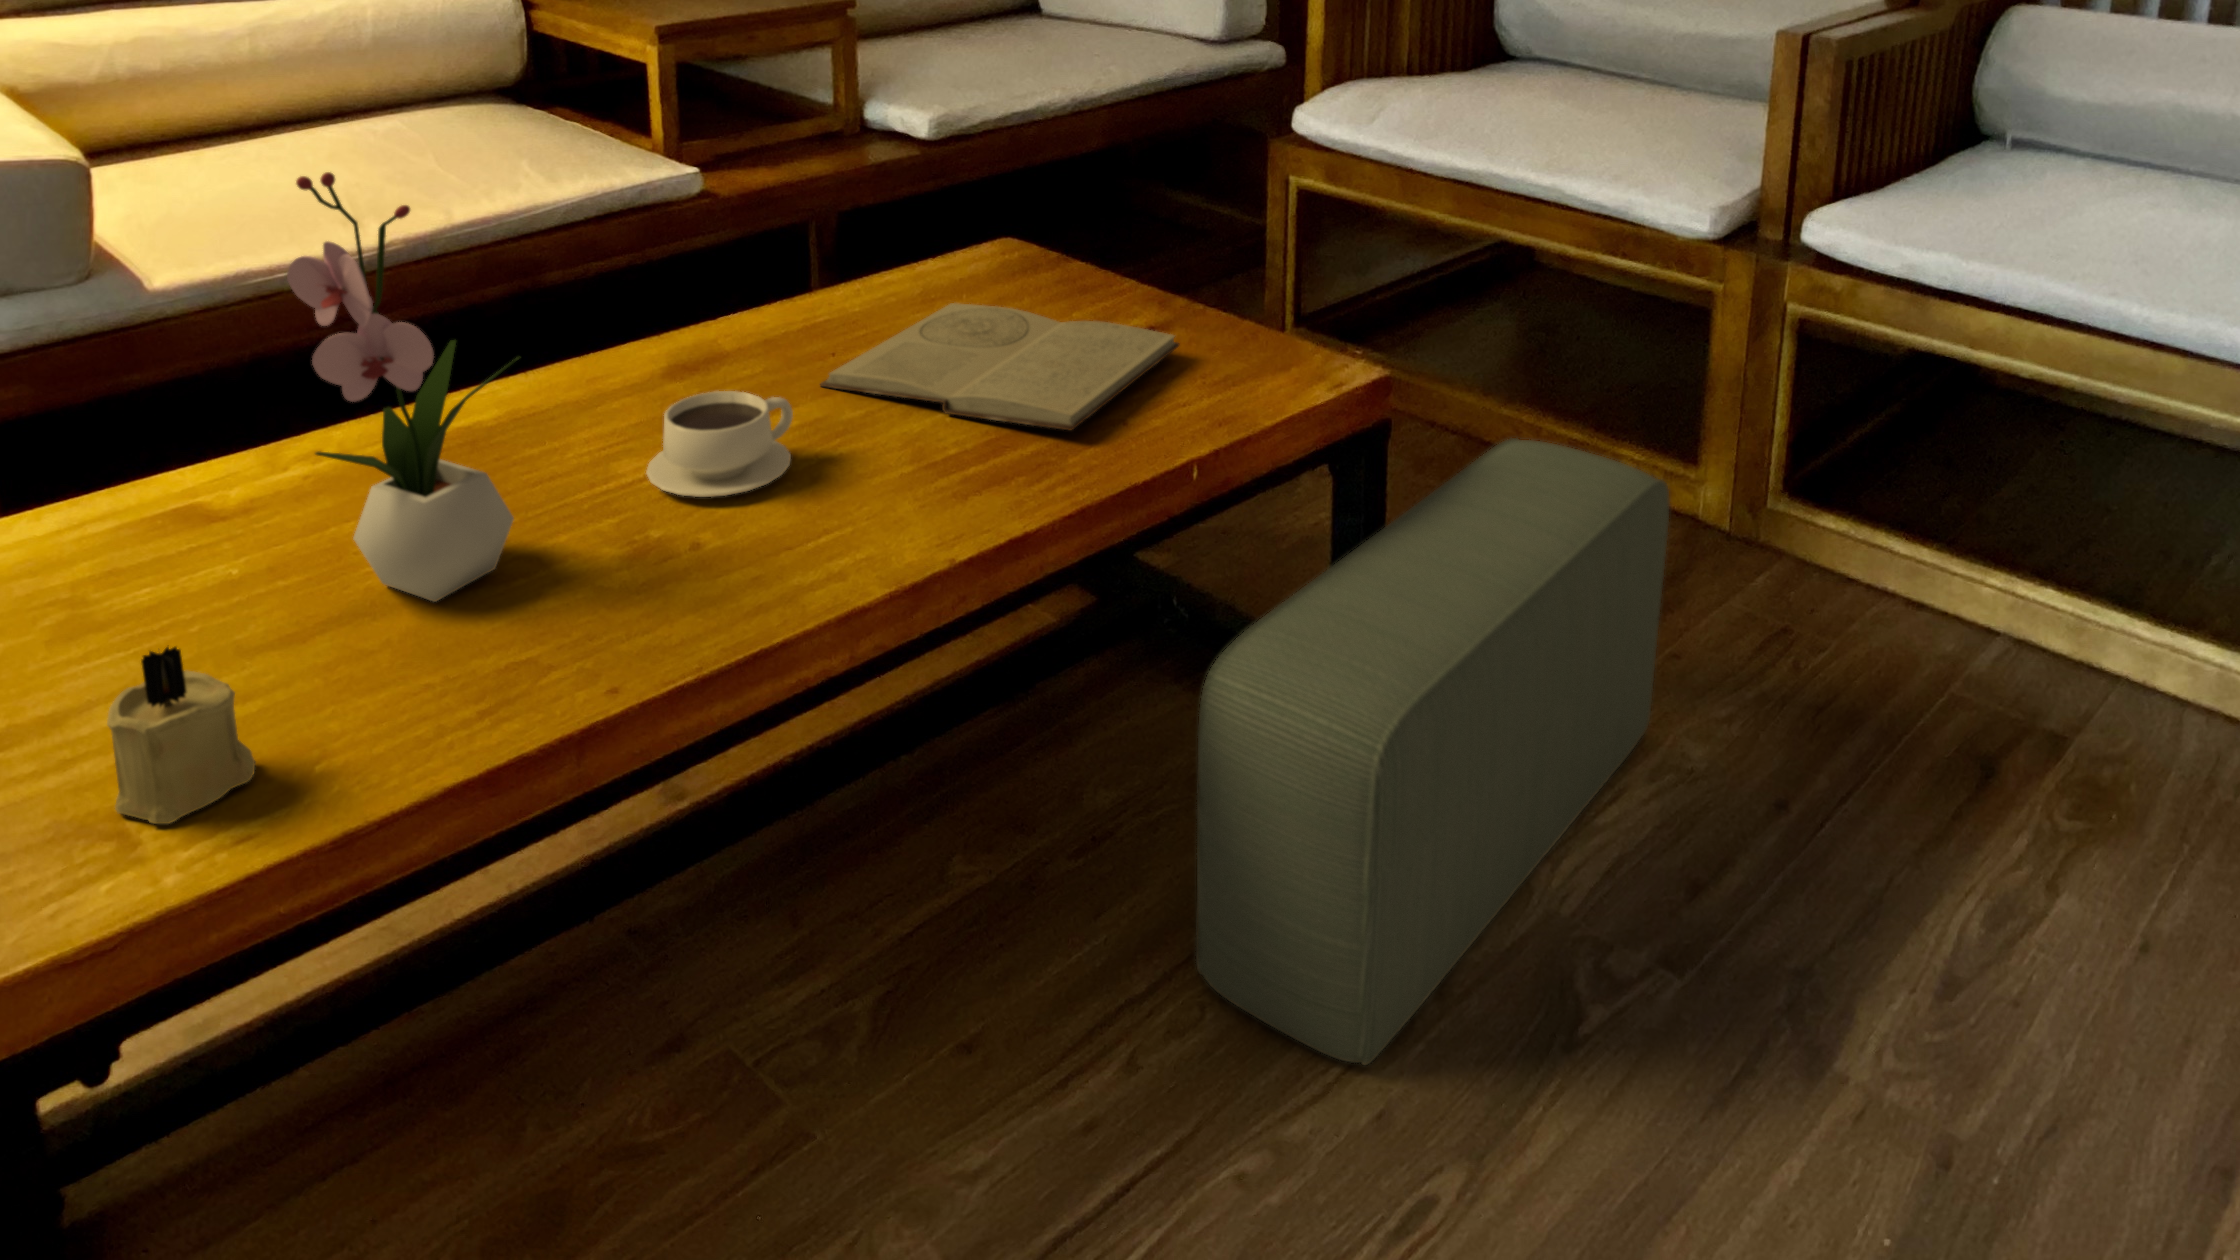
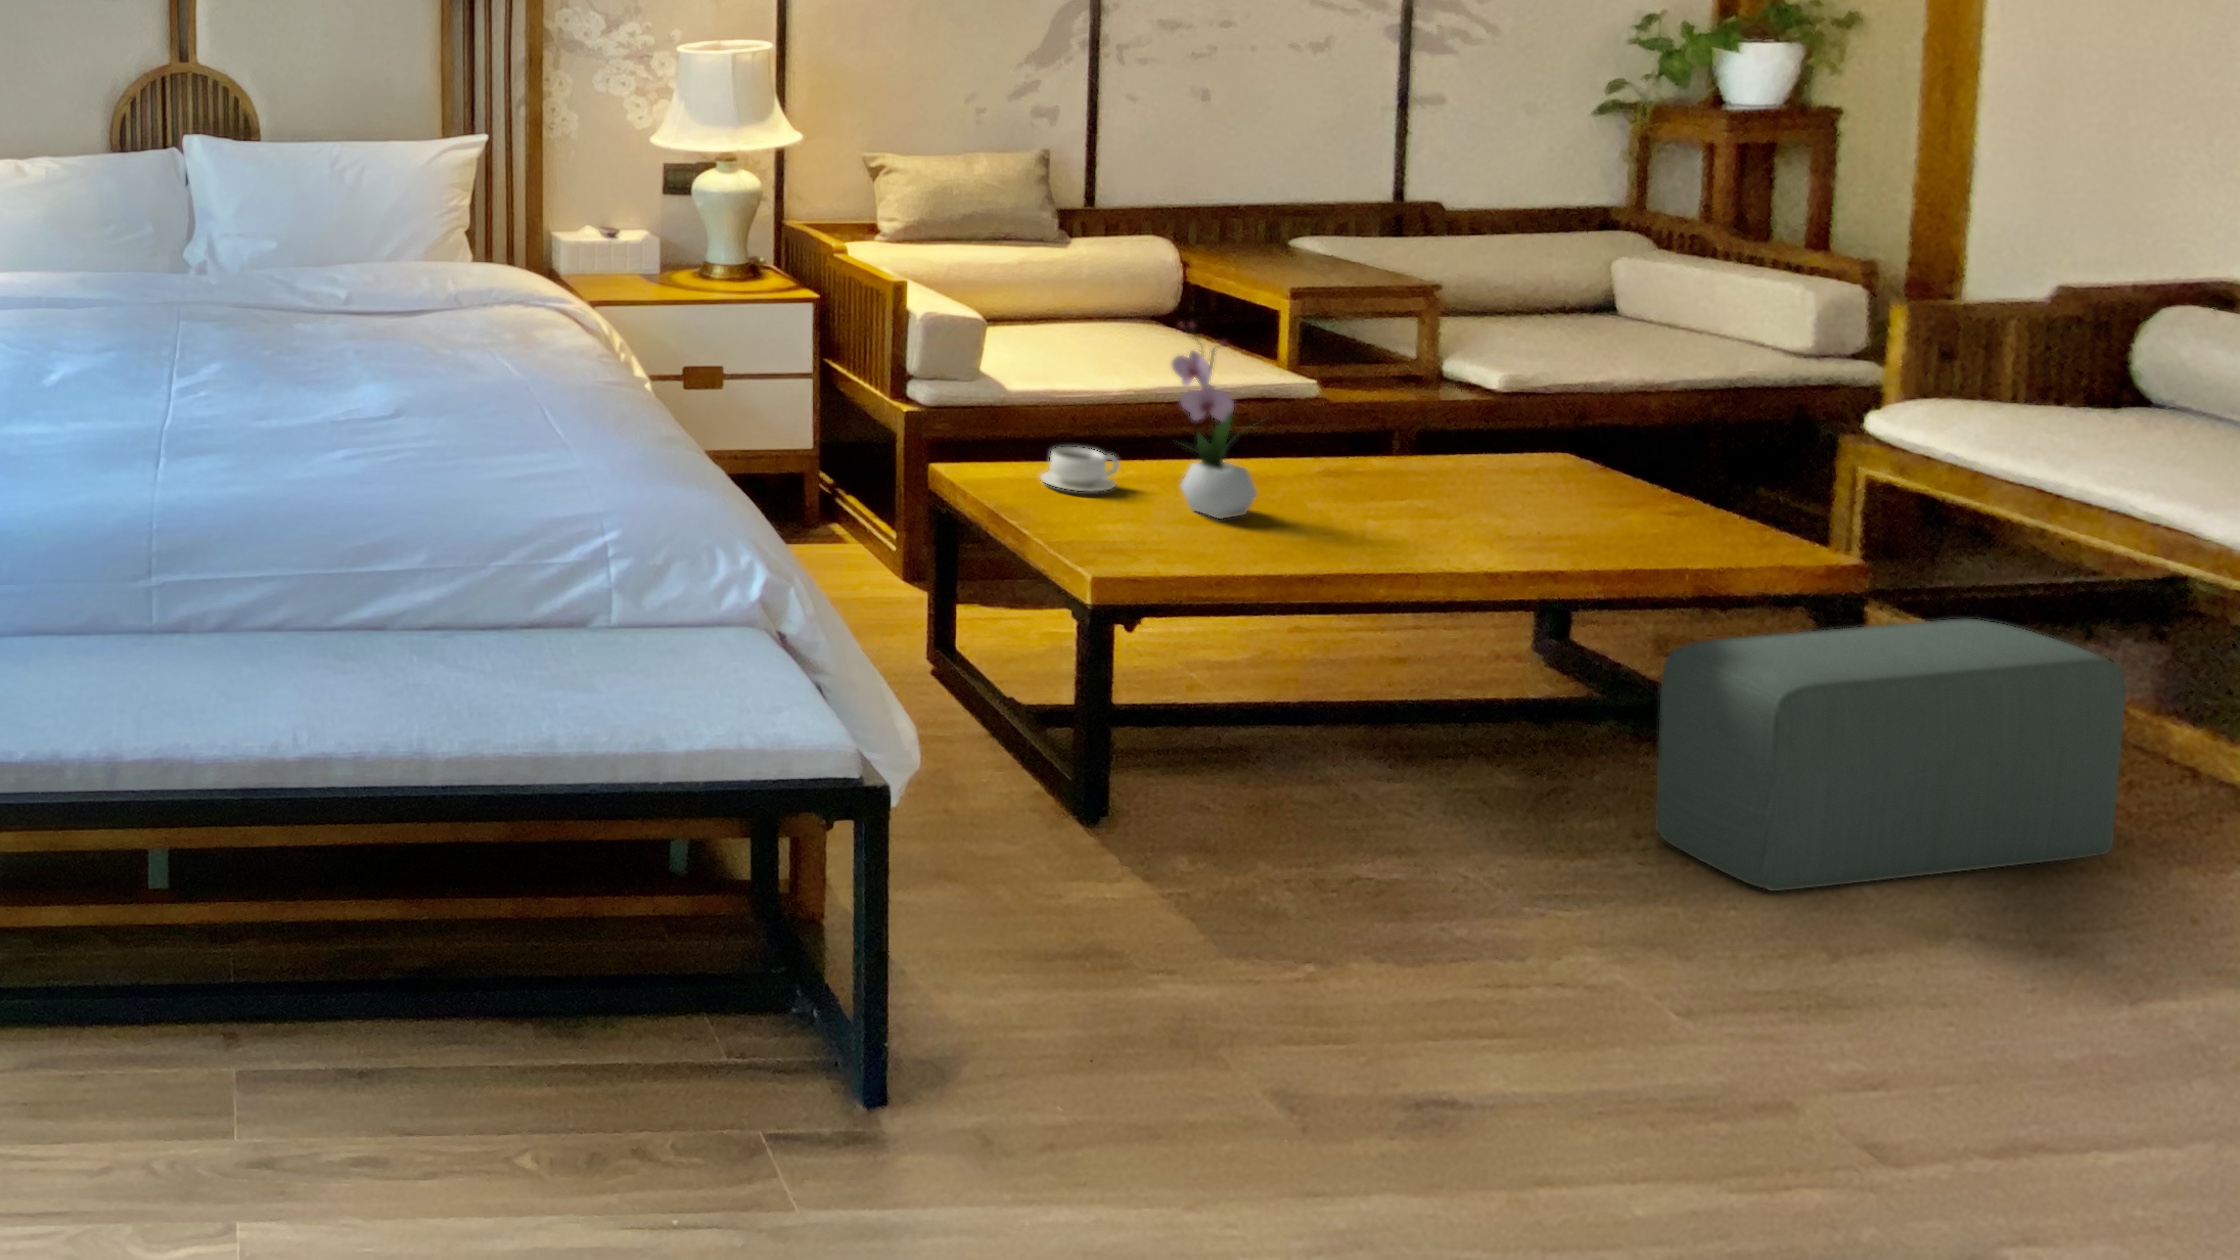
book: present [820,303,1179,430] -> none [1419,466,1686,528]
teacup: present [646,391,793,497] -> present [1041,447,1119,491]
candle: present [107,647,255,824] -> none [1110,487,1162,552]

